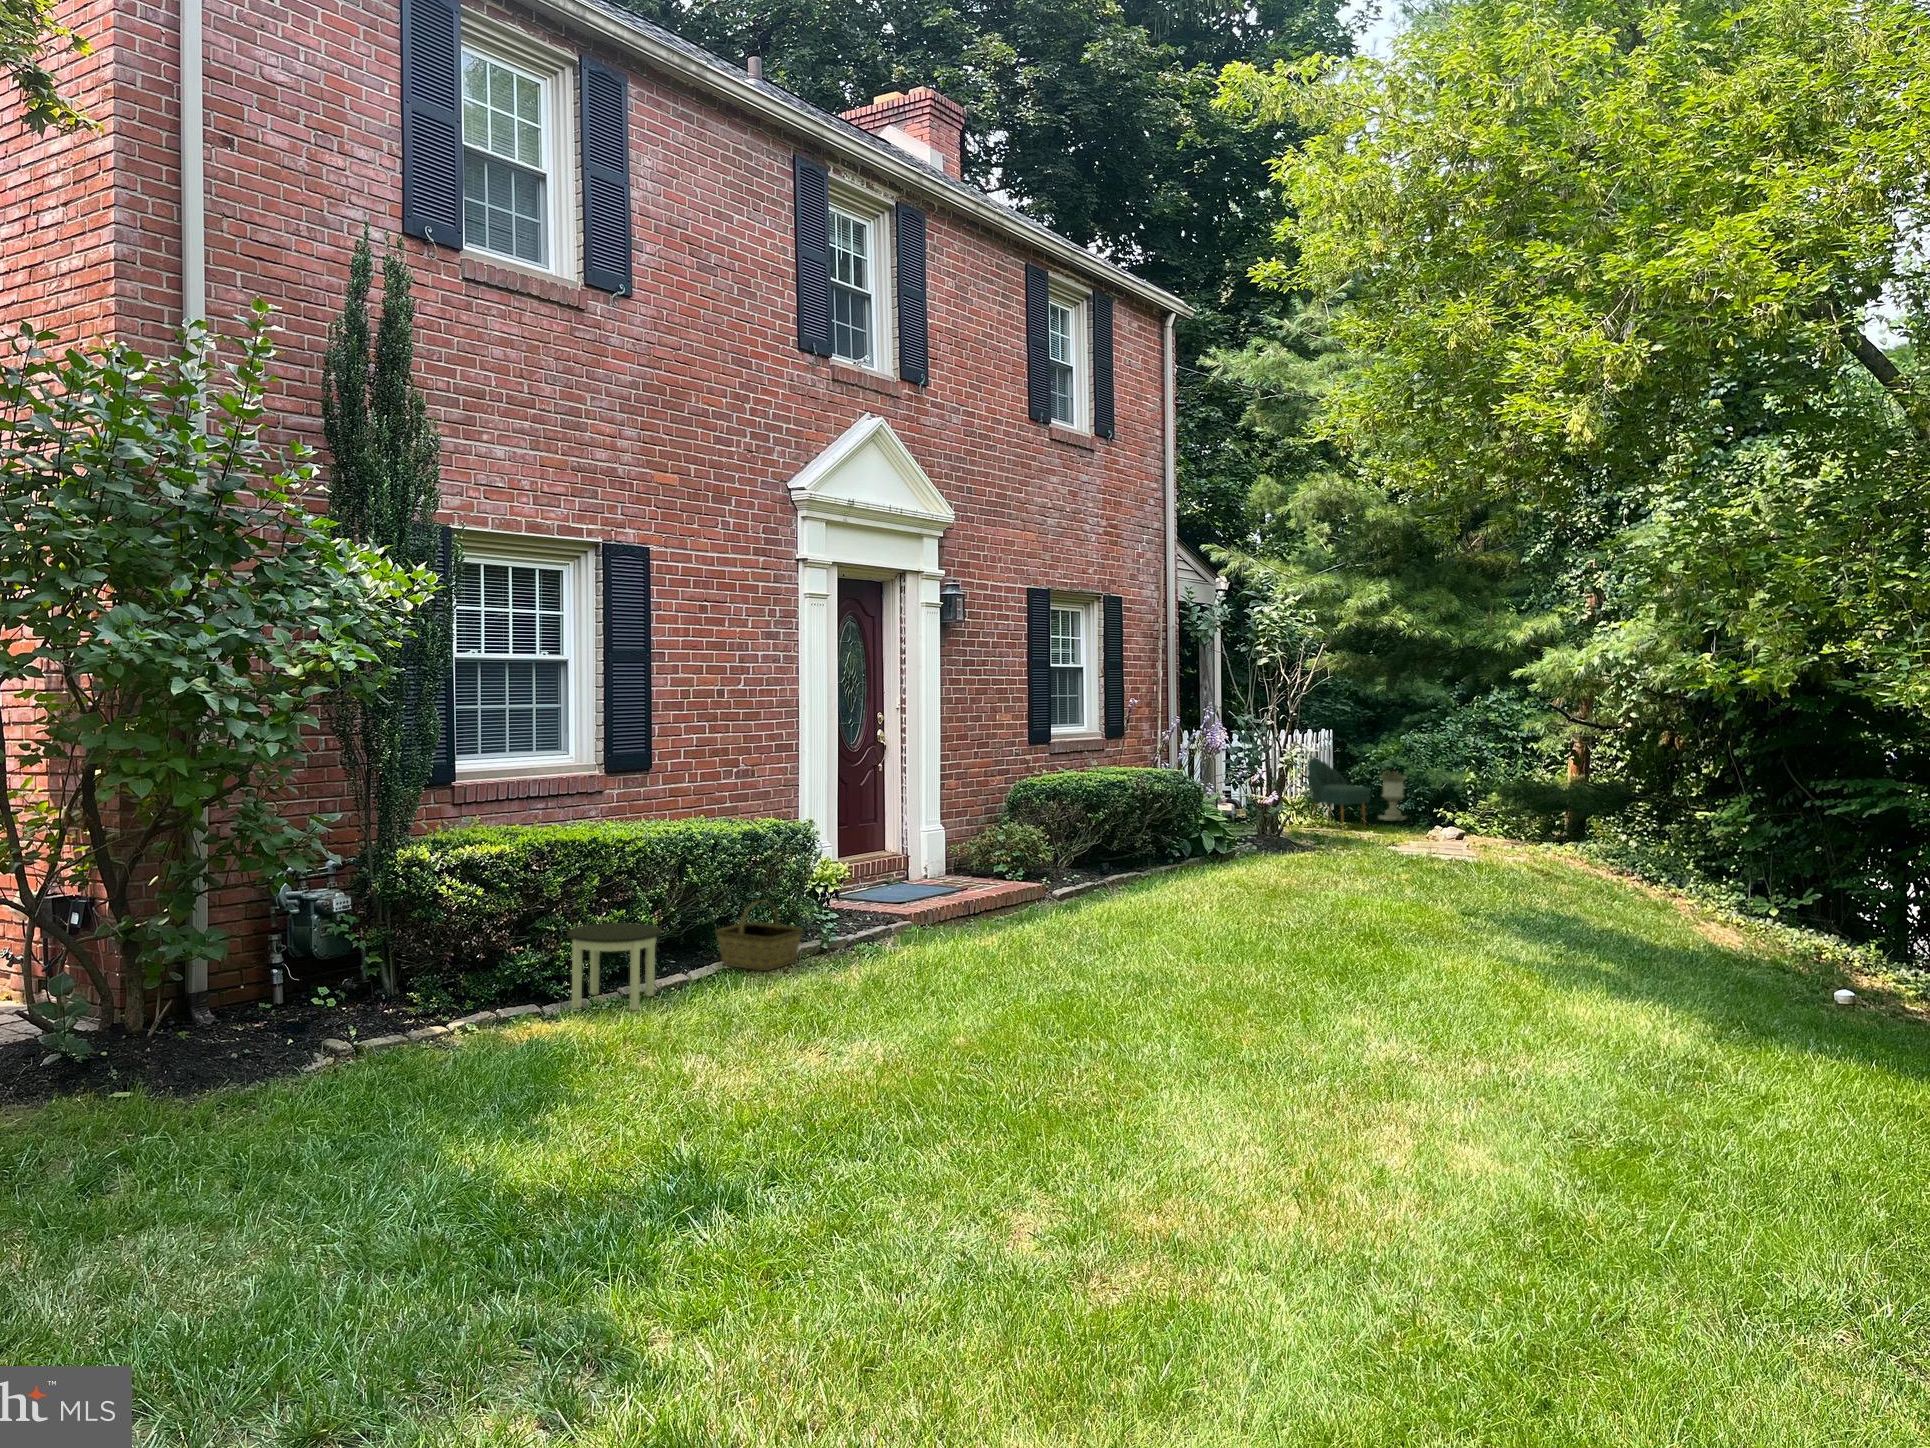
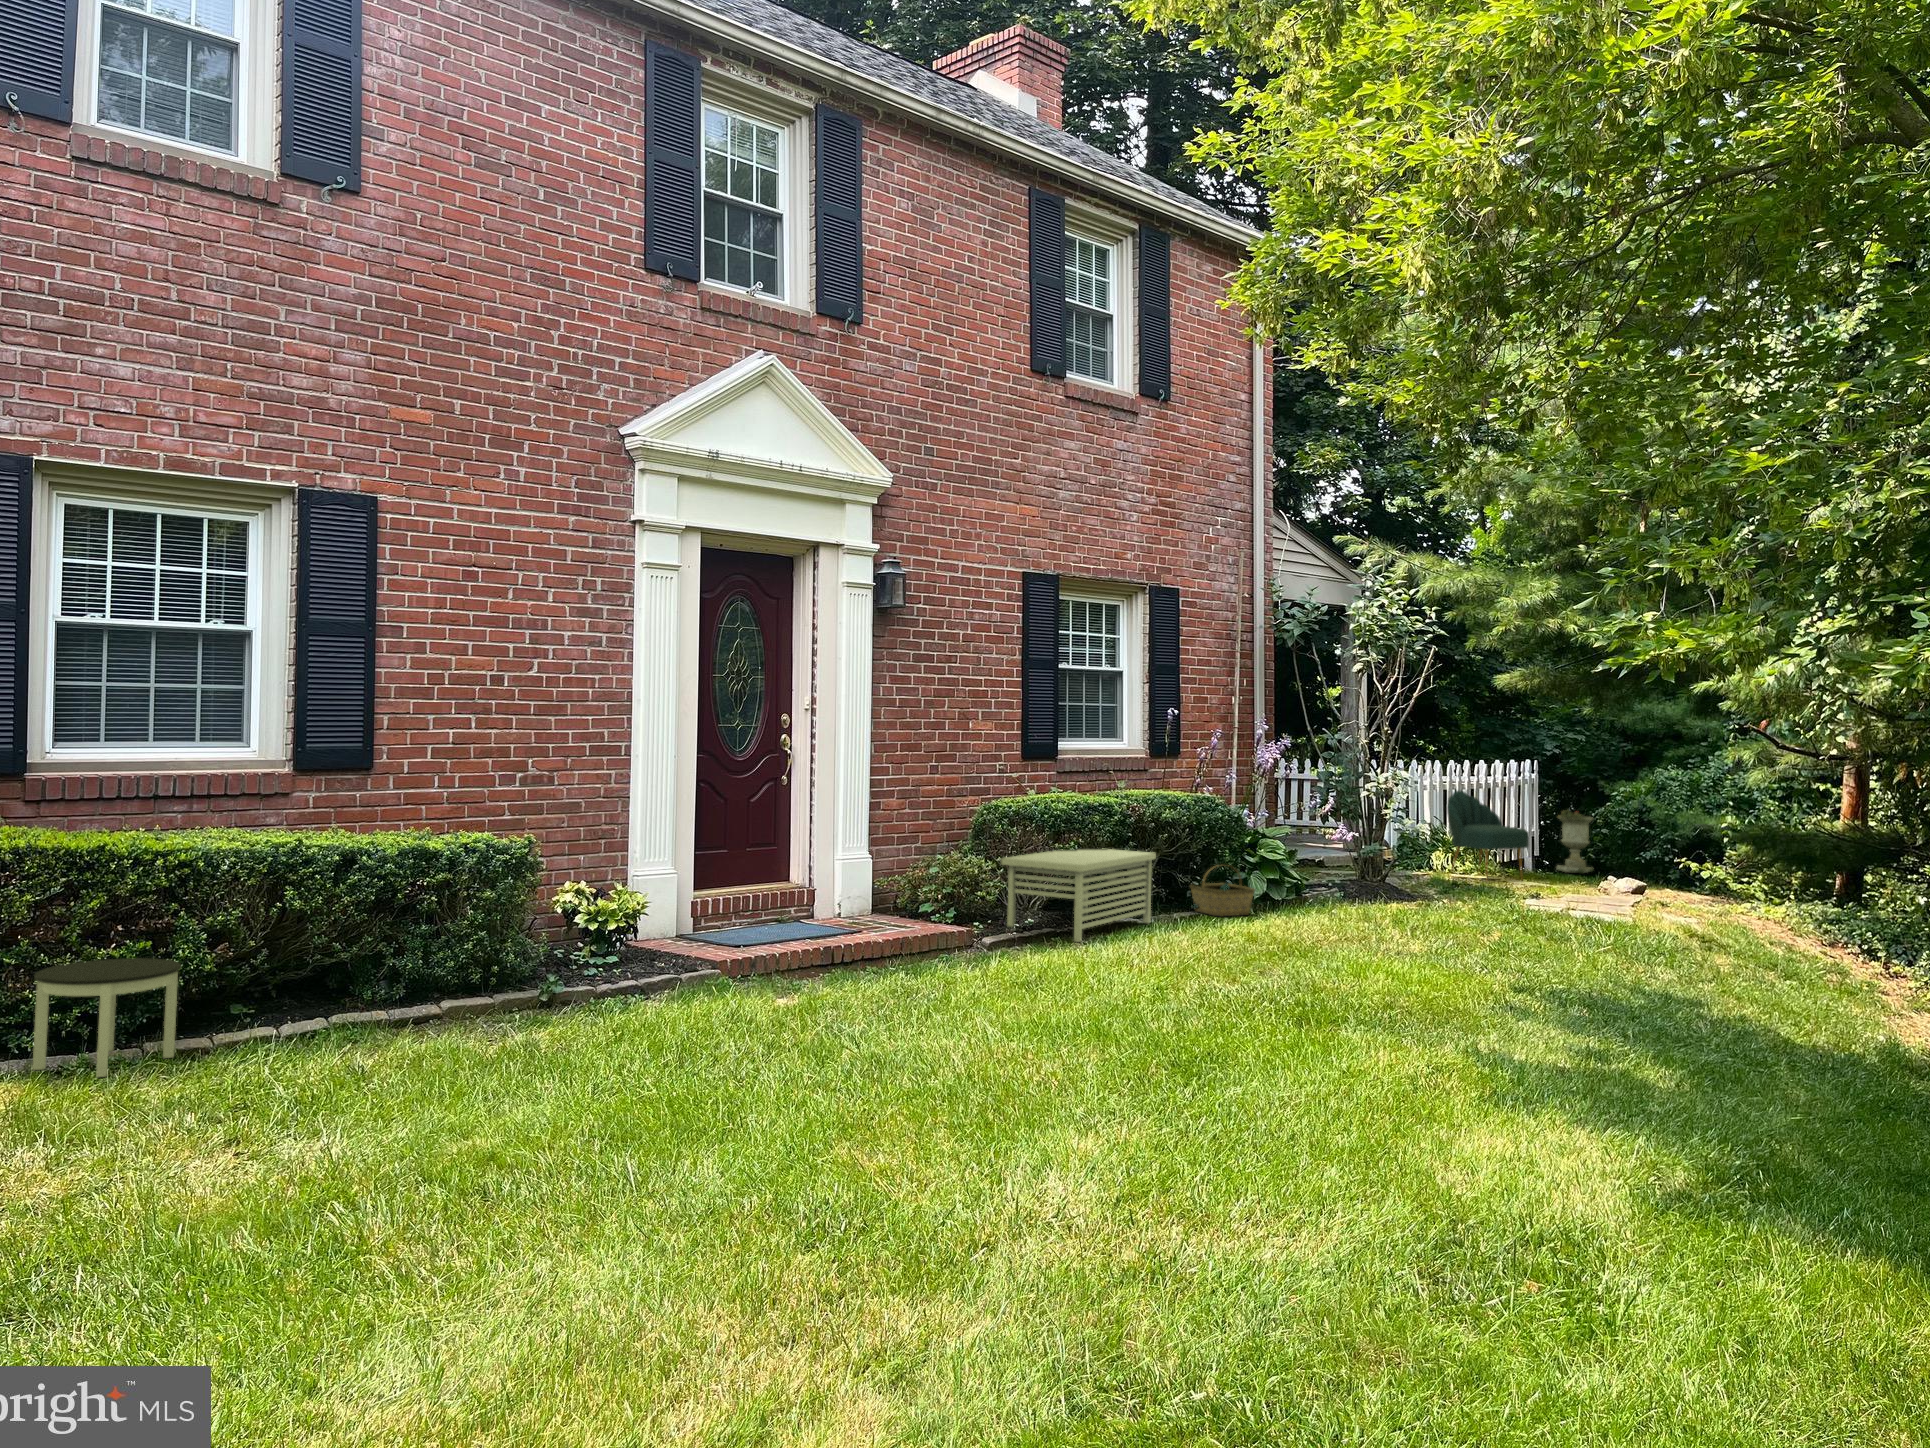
storage bench: none [1058,813,1156,888] -> present [1001,849,1156,942]
basket: present [715,901,803,971] -> present [1190,867,1255,916]

